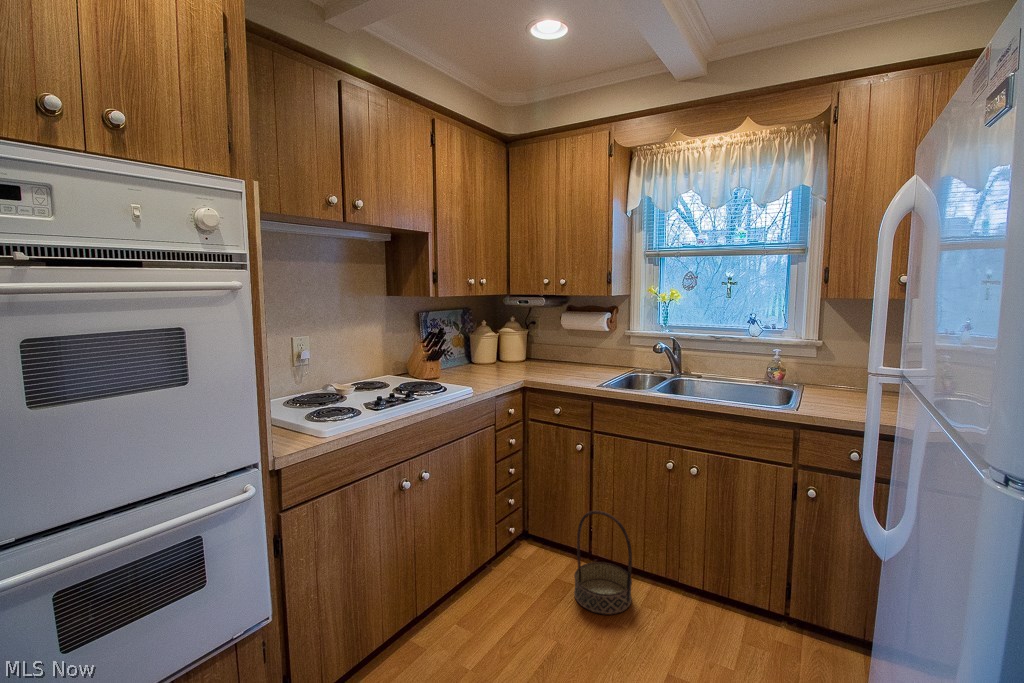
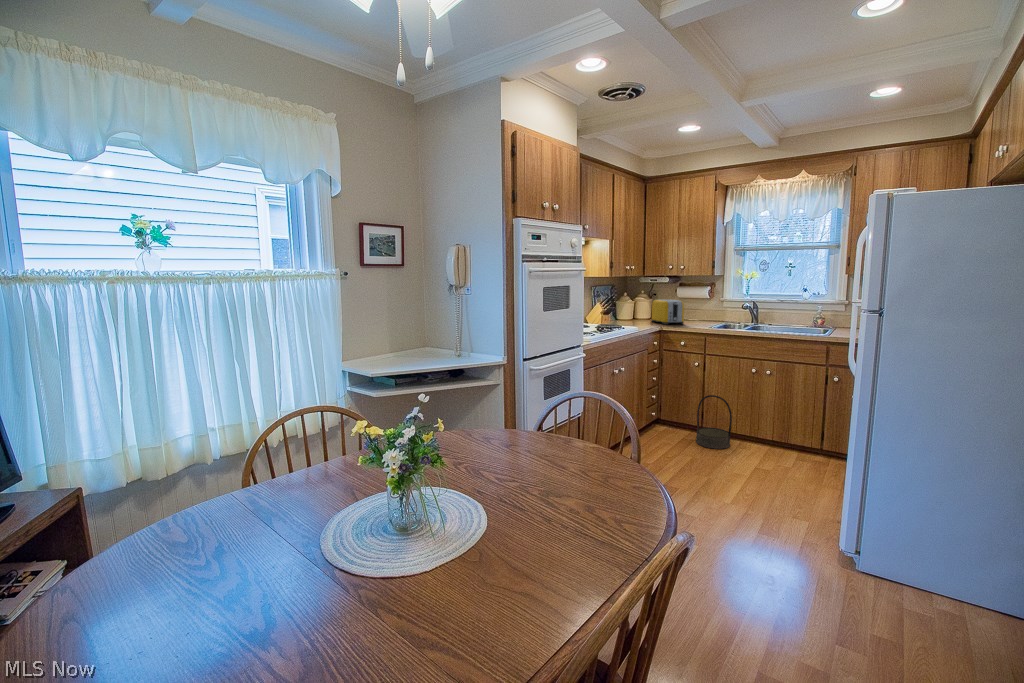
toaster: none [516,334,561,378] -> present [652,300,684,325]

